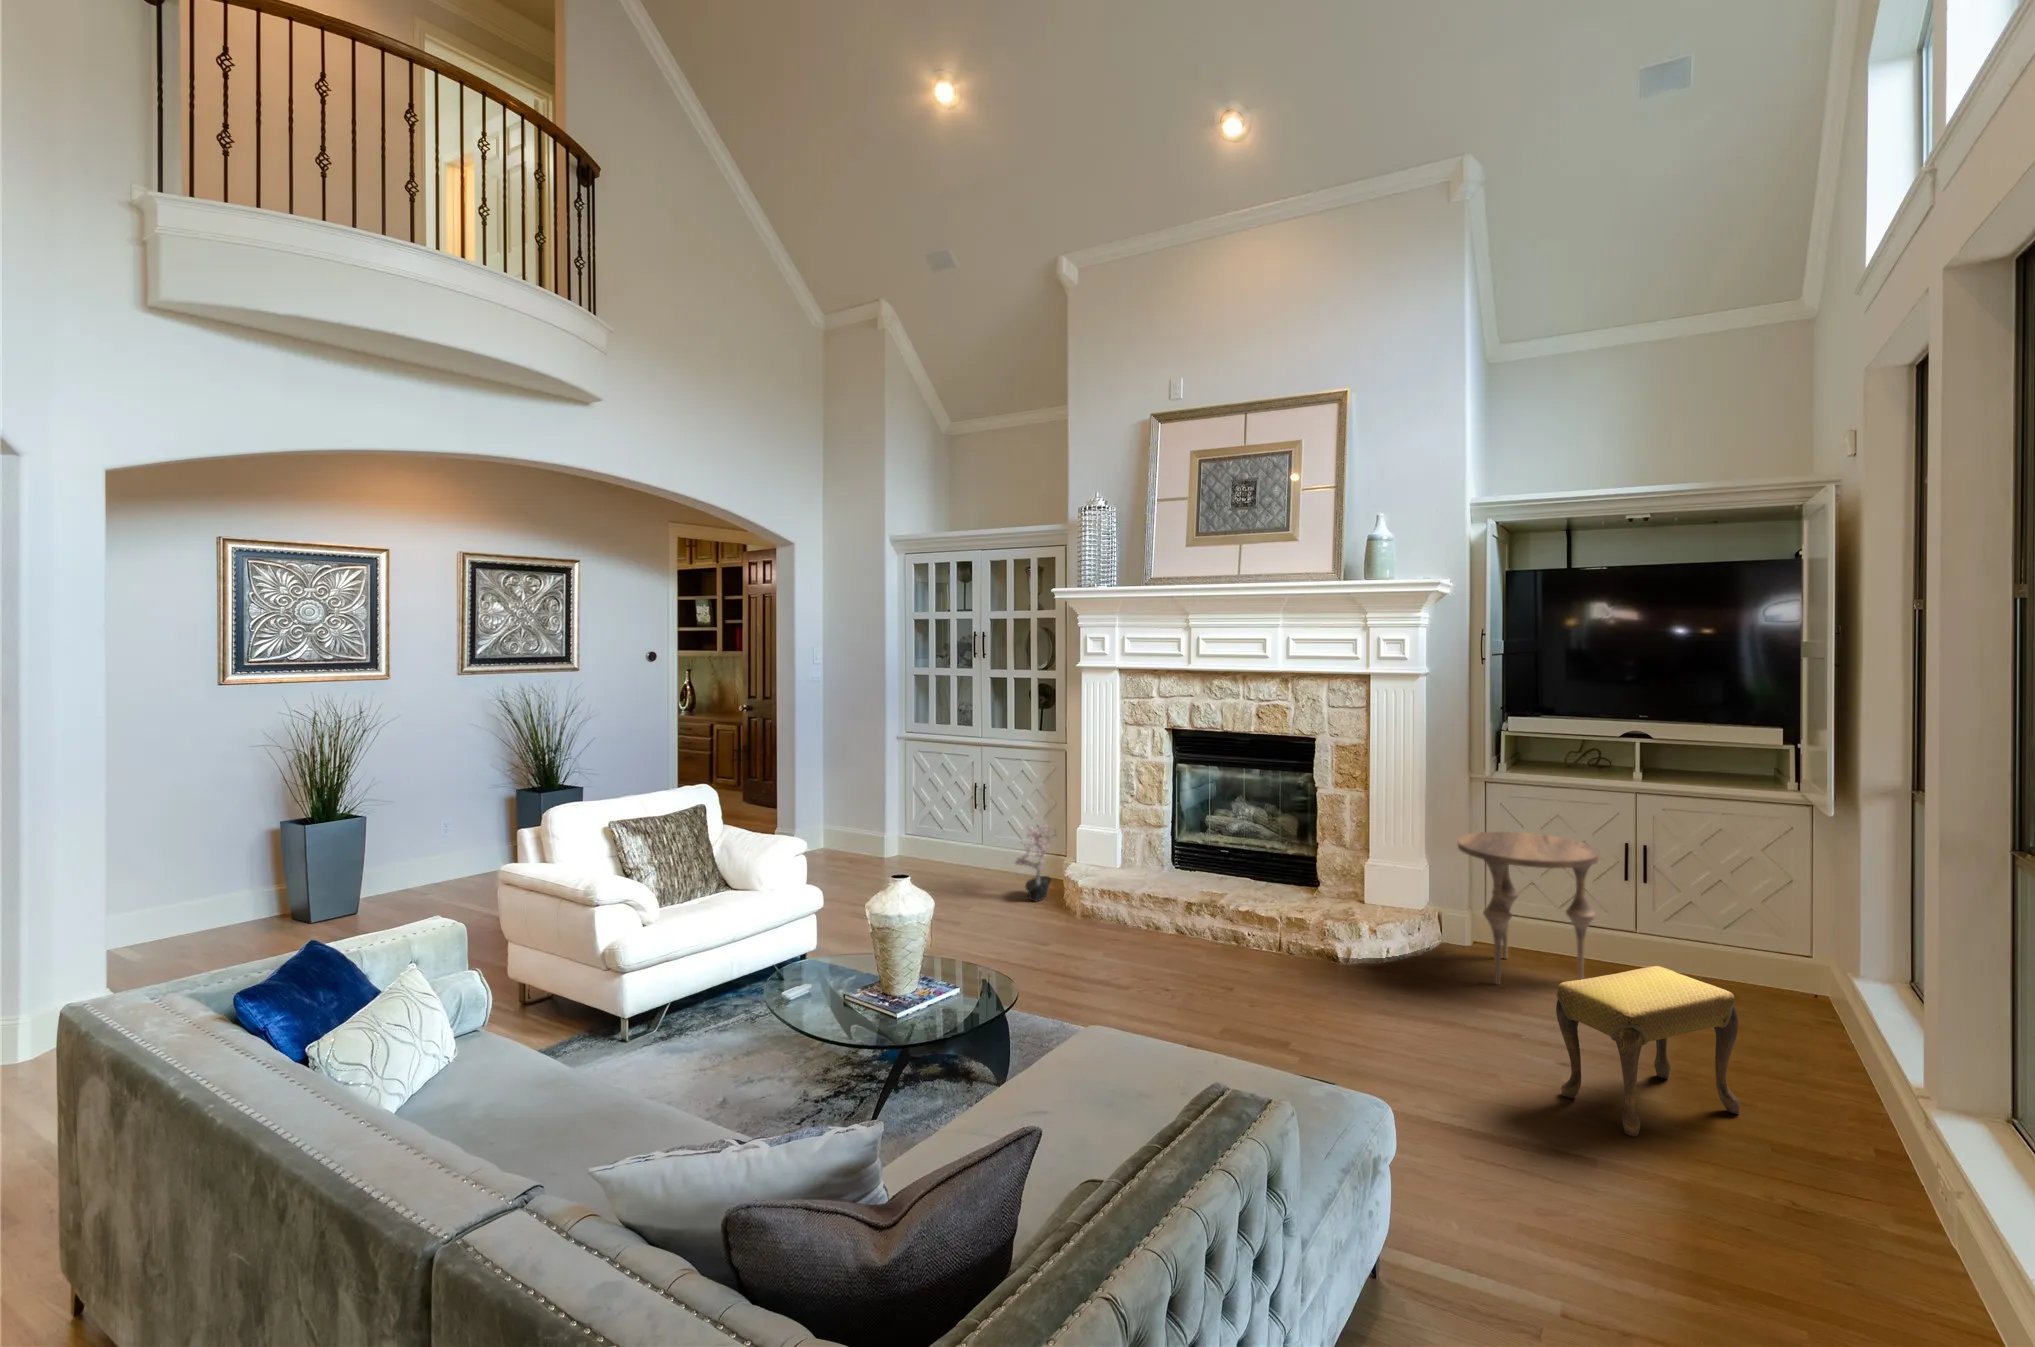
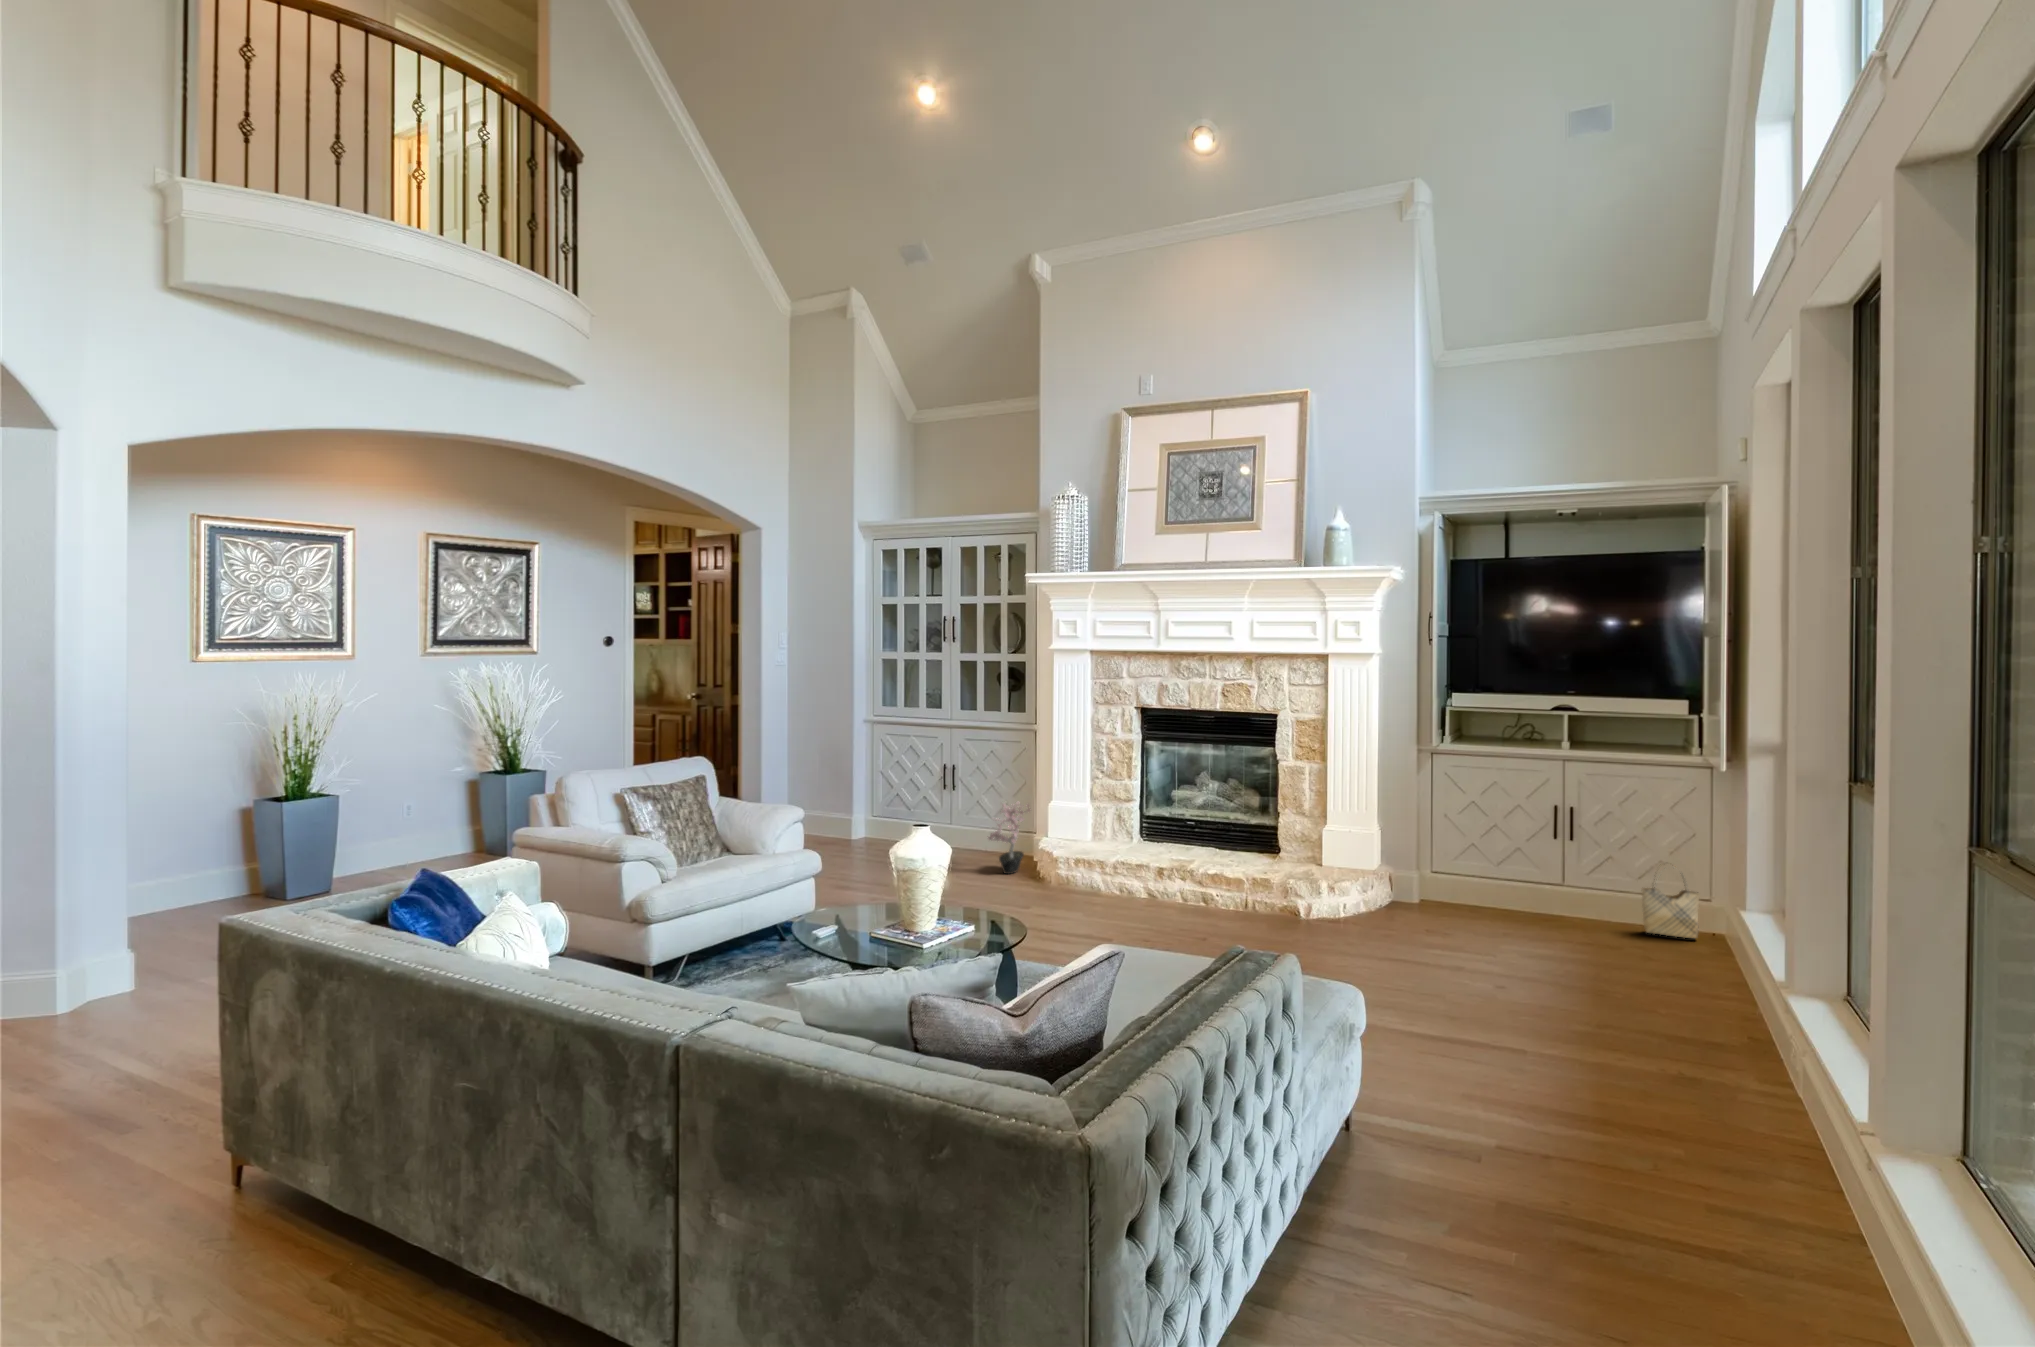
side table: present [1458,832,1600,985] -> none [1407,797,1532,932]
woven basket: none [1728,913,1799,1001] -> present [1642,868,1700,938]
footstool: present [1556,966,1740,1137] -> none [1494,899,1646,1036]

